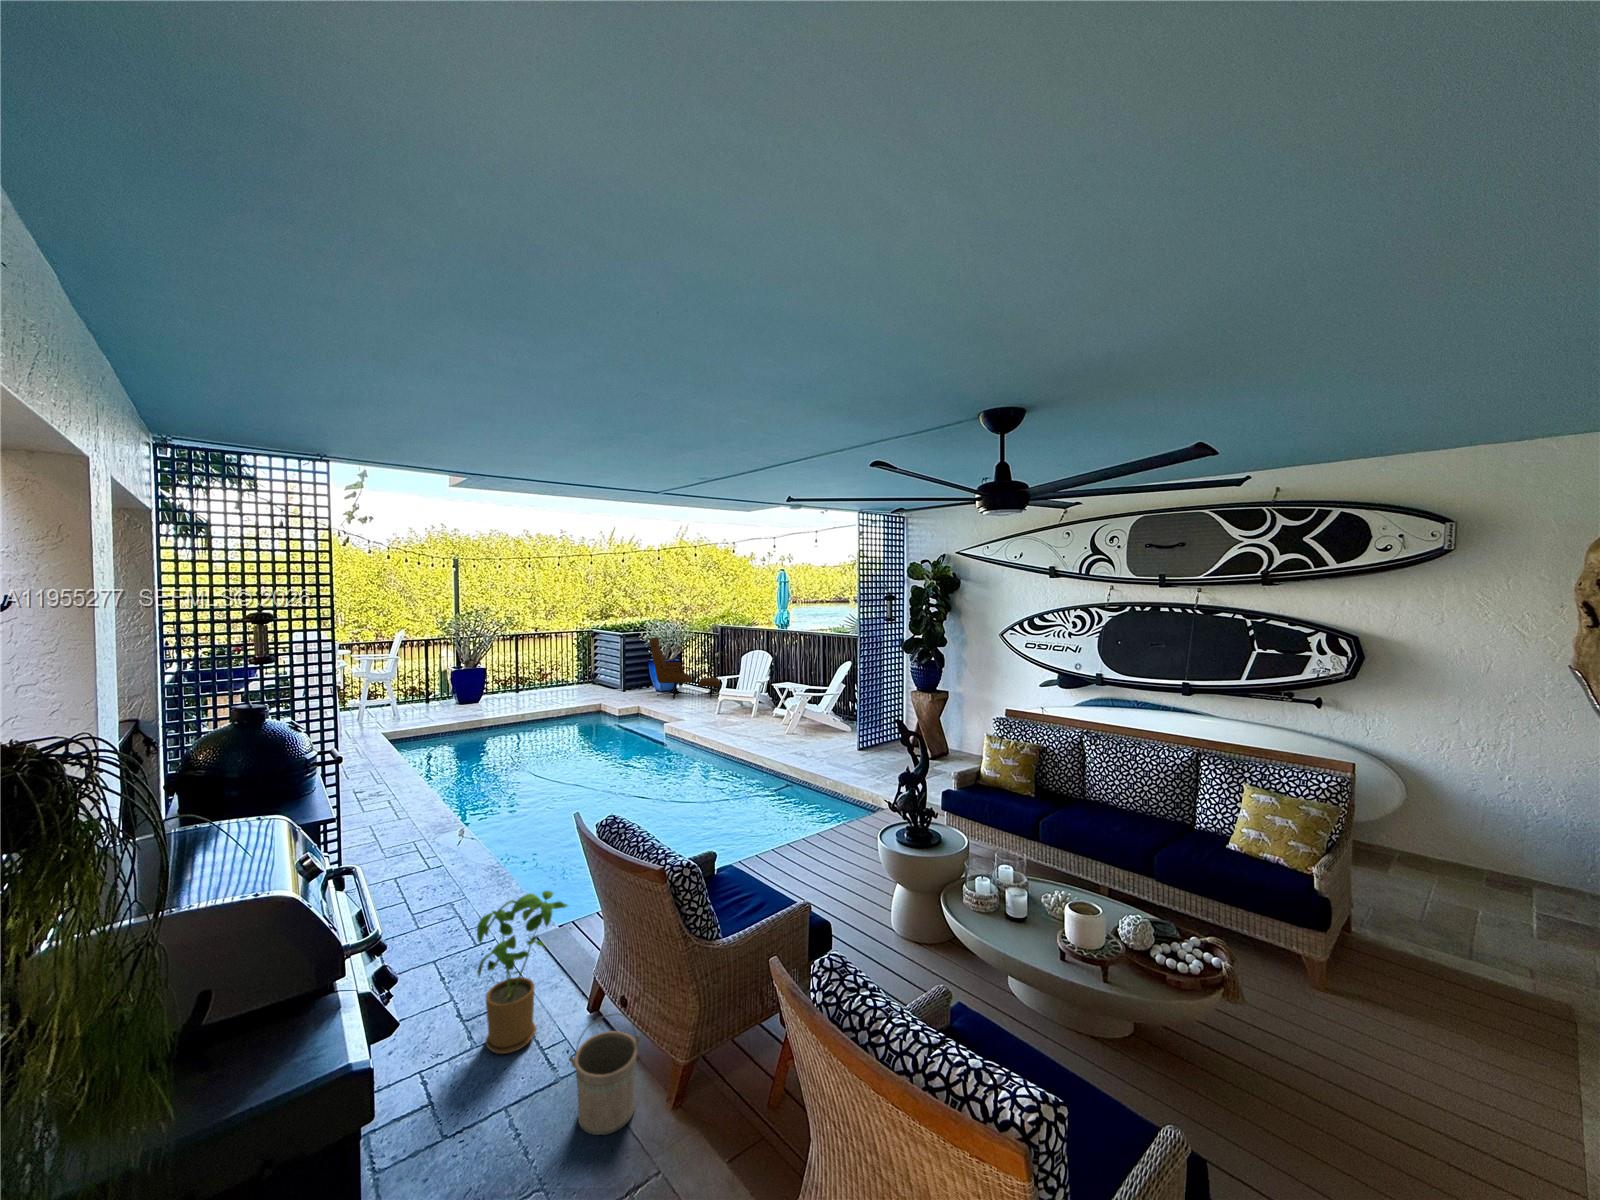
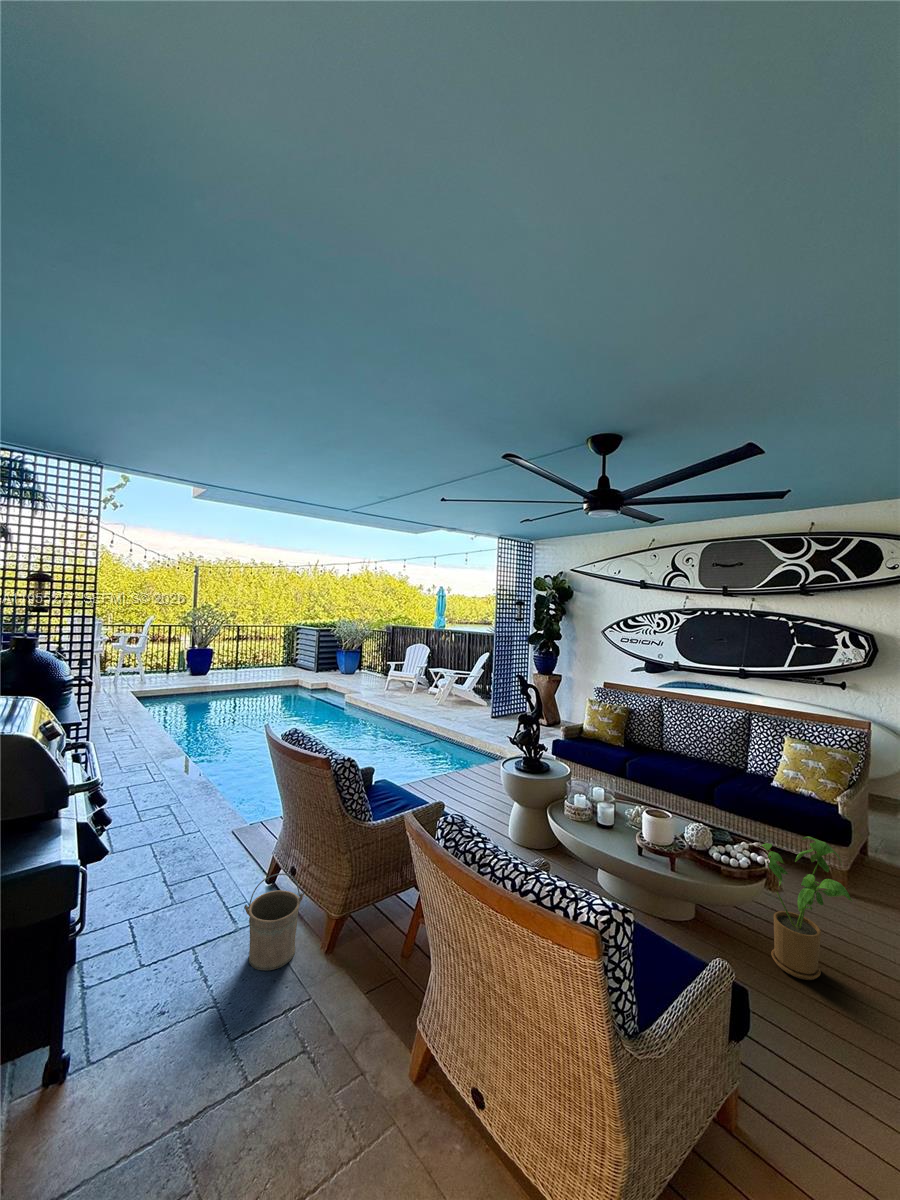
lounge chair: present [650,637,720,699] -> none [340,633,394,680]
house plant: present [477,891,567,1054] -> present [762,836,852,980]

